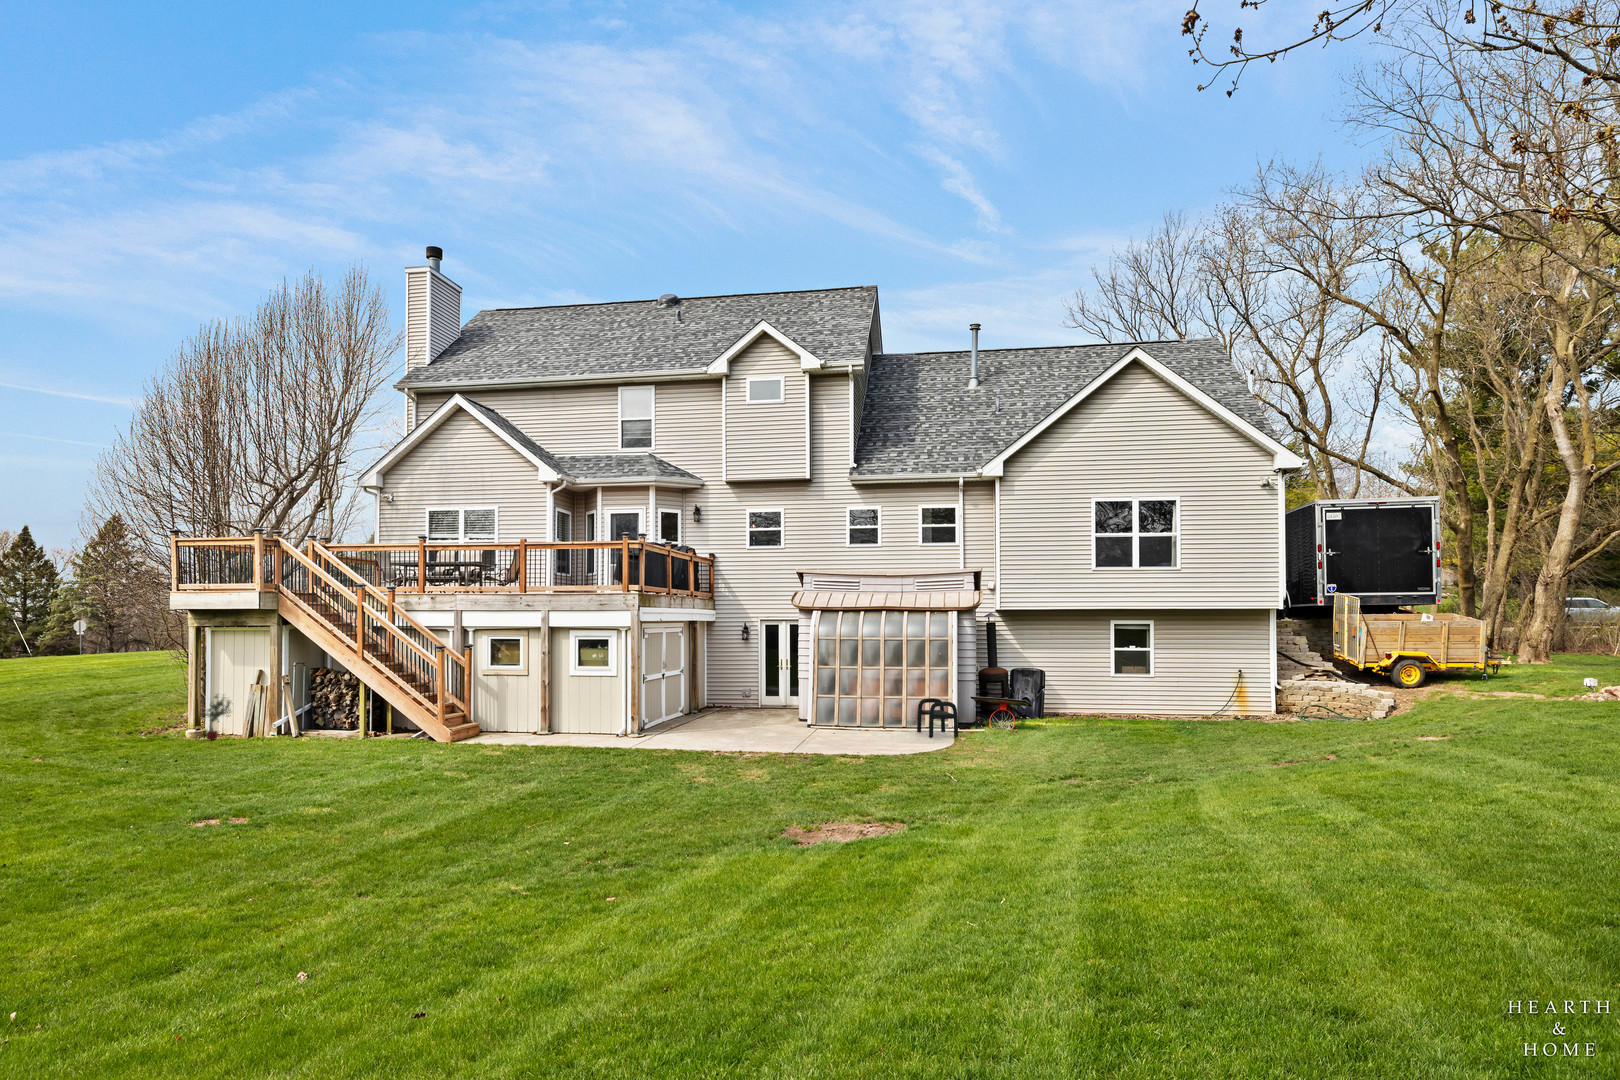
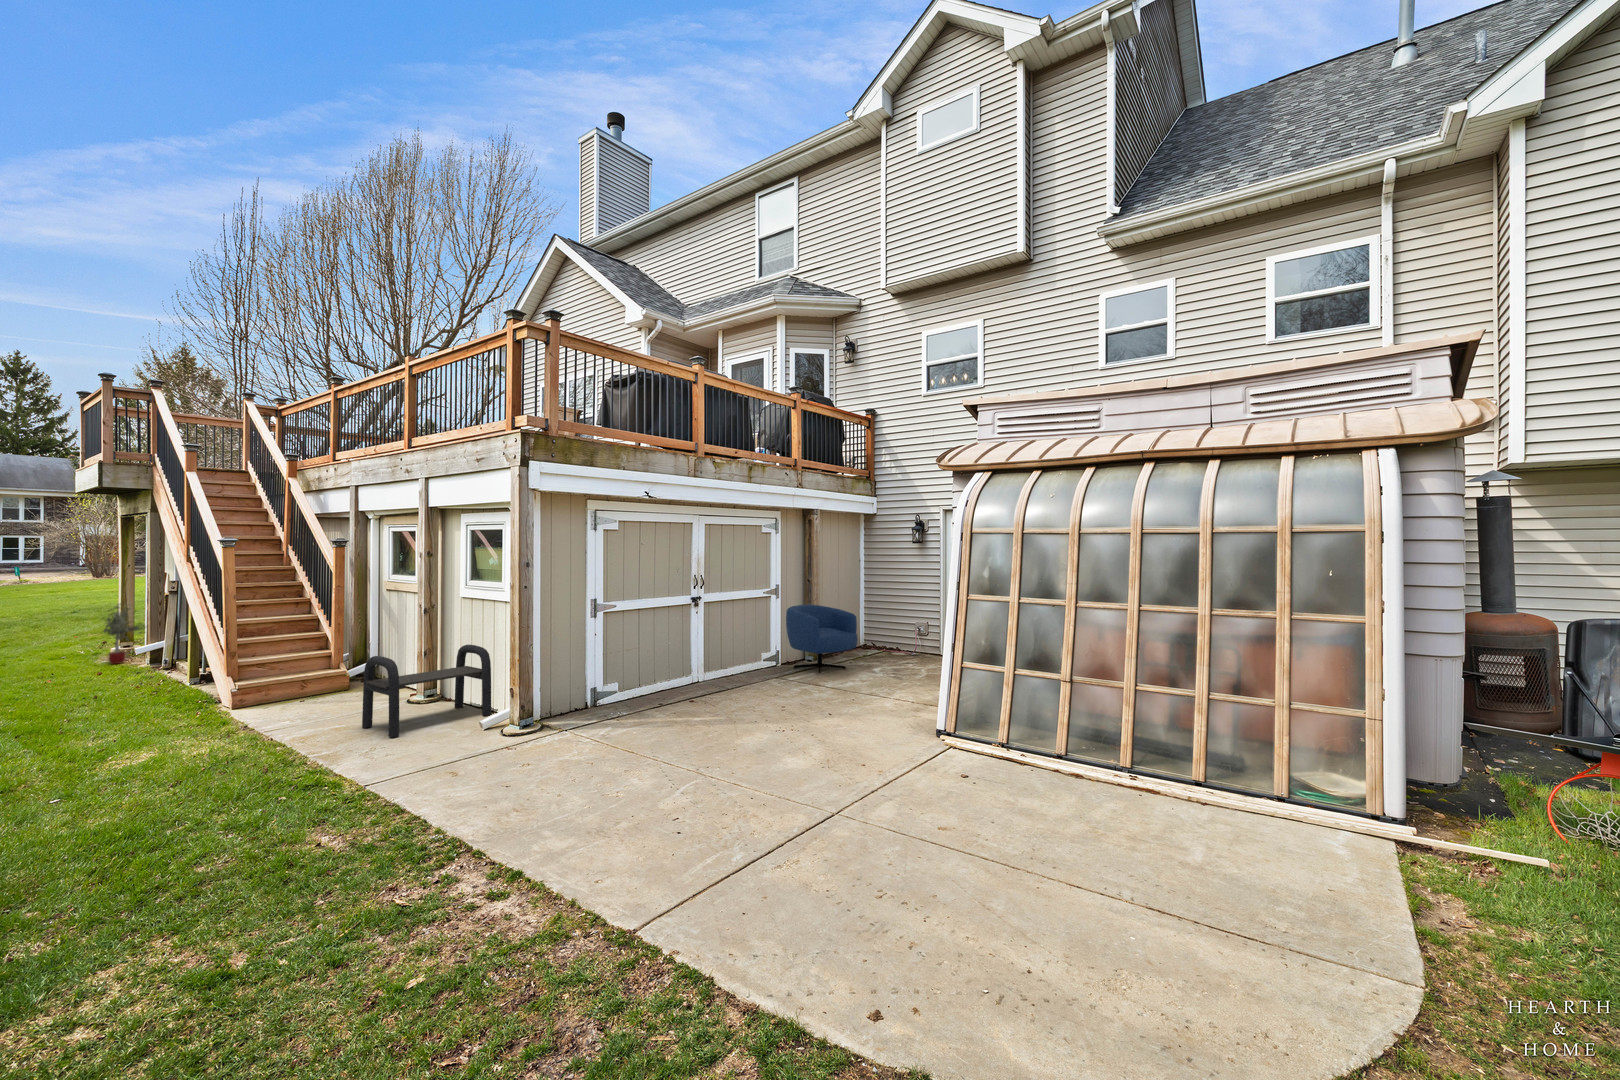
armchair: none [685,678,725,717] -> present [786,605,858,673]
bench: present [917,698,958,737] -> present [362,645,491,737]

